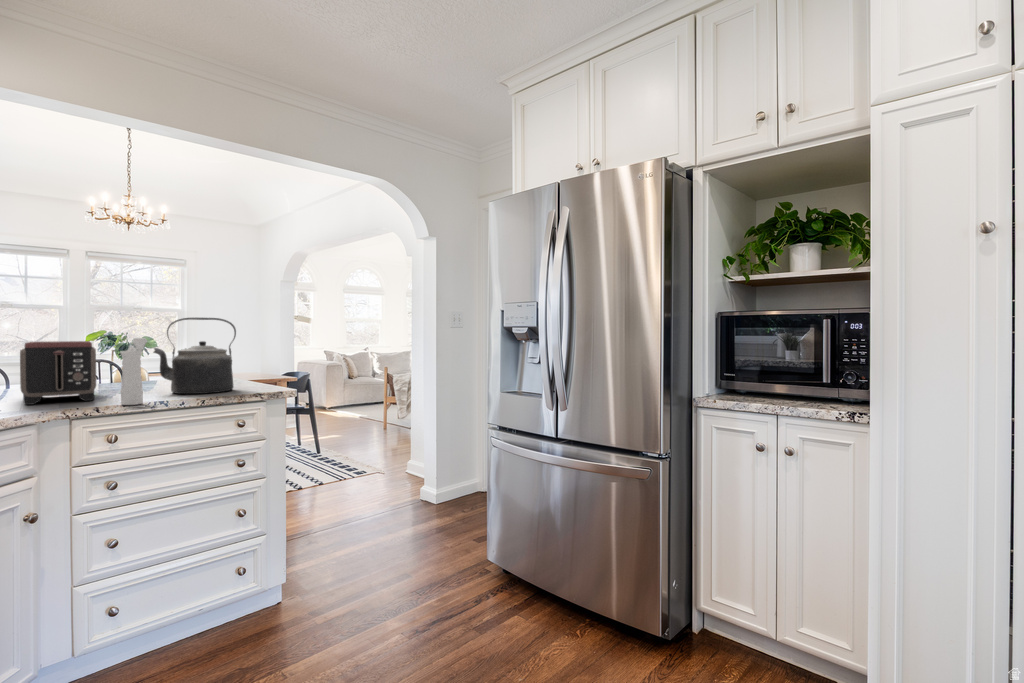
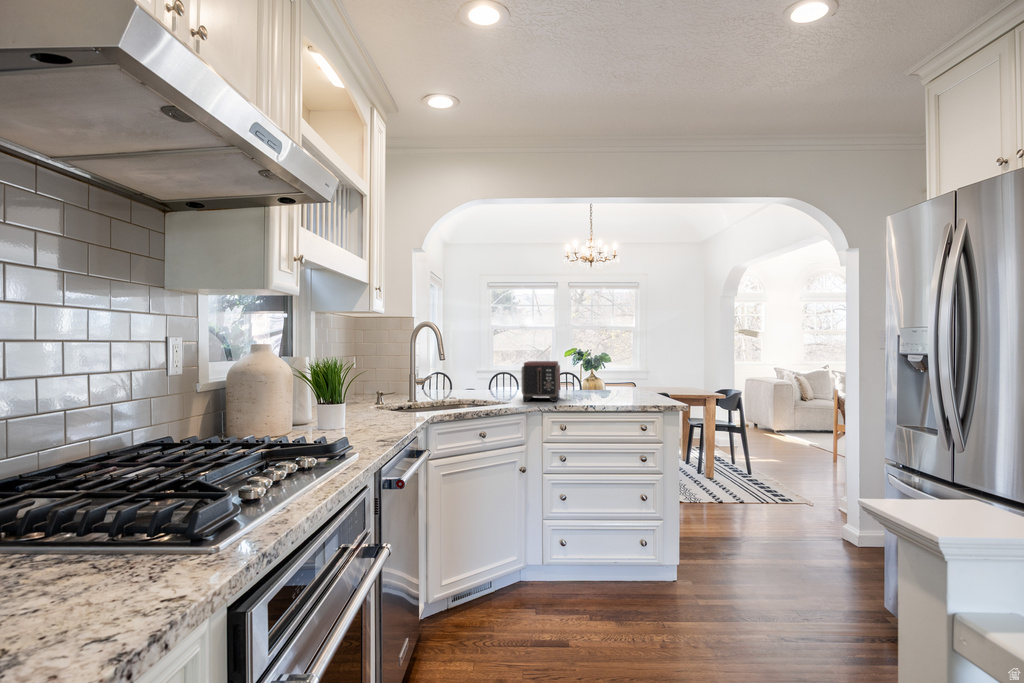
kettle: present [153,318,236,394] -> none [591,345,646,402]
pepper mill: present [120,338,147,405] -> none [568,360,586,406]

